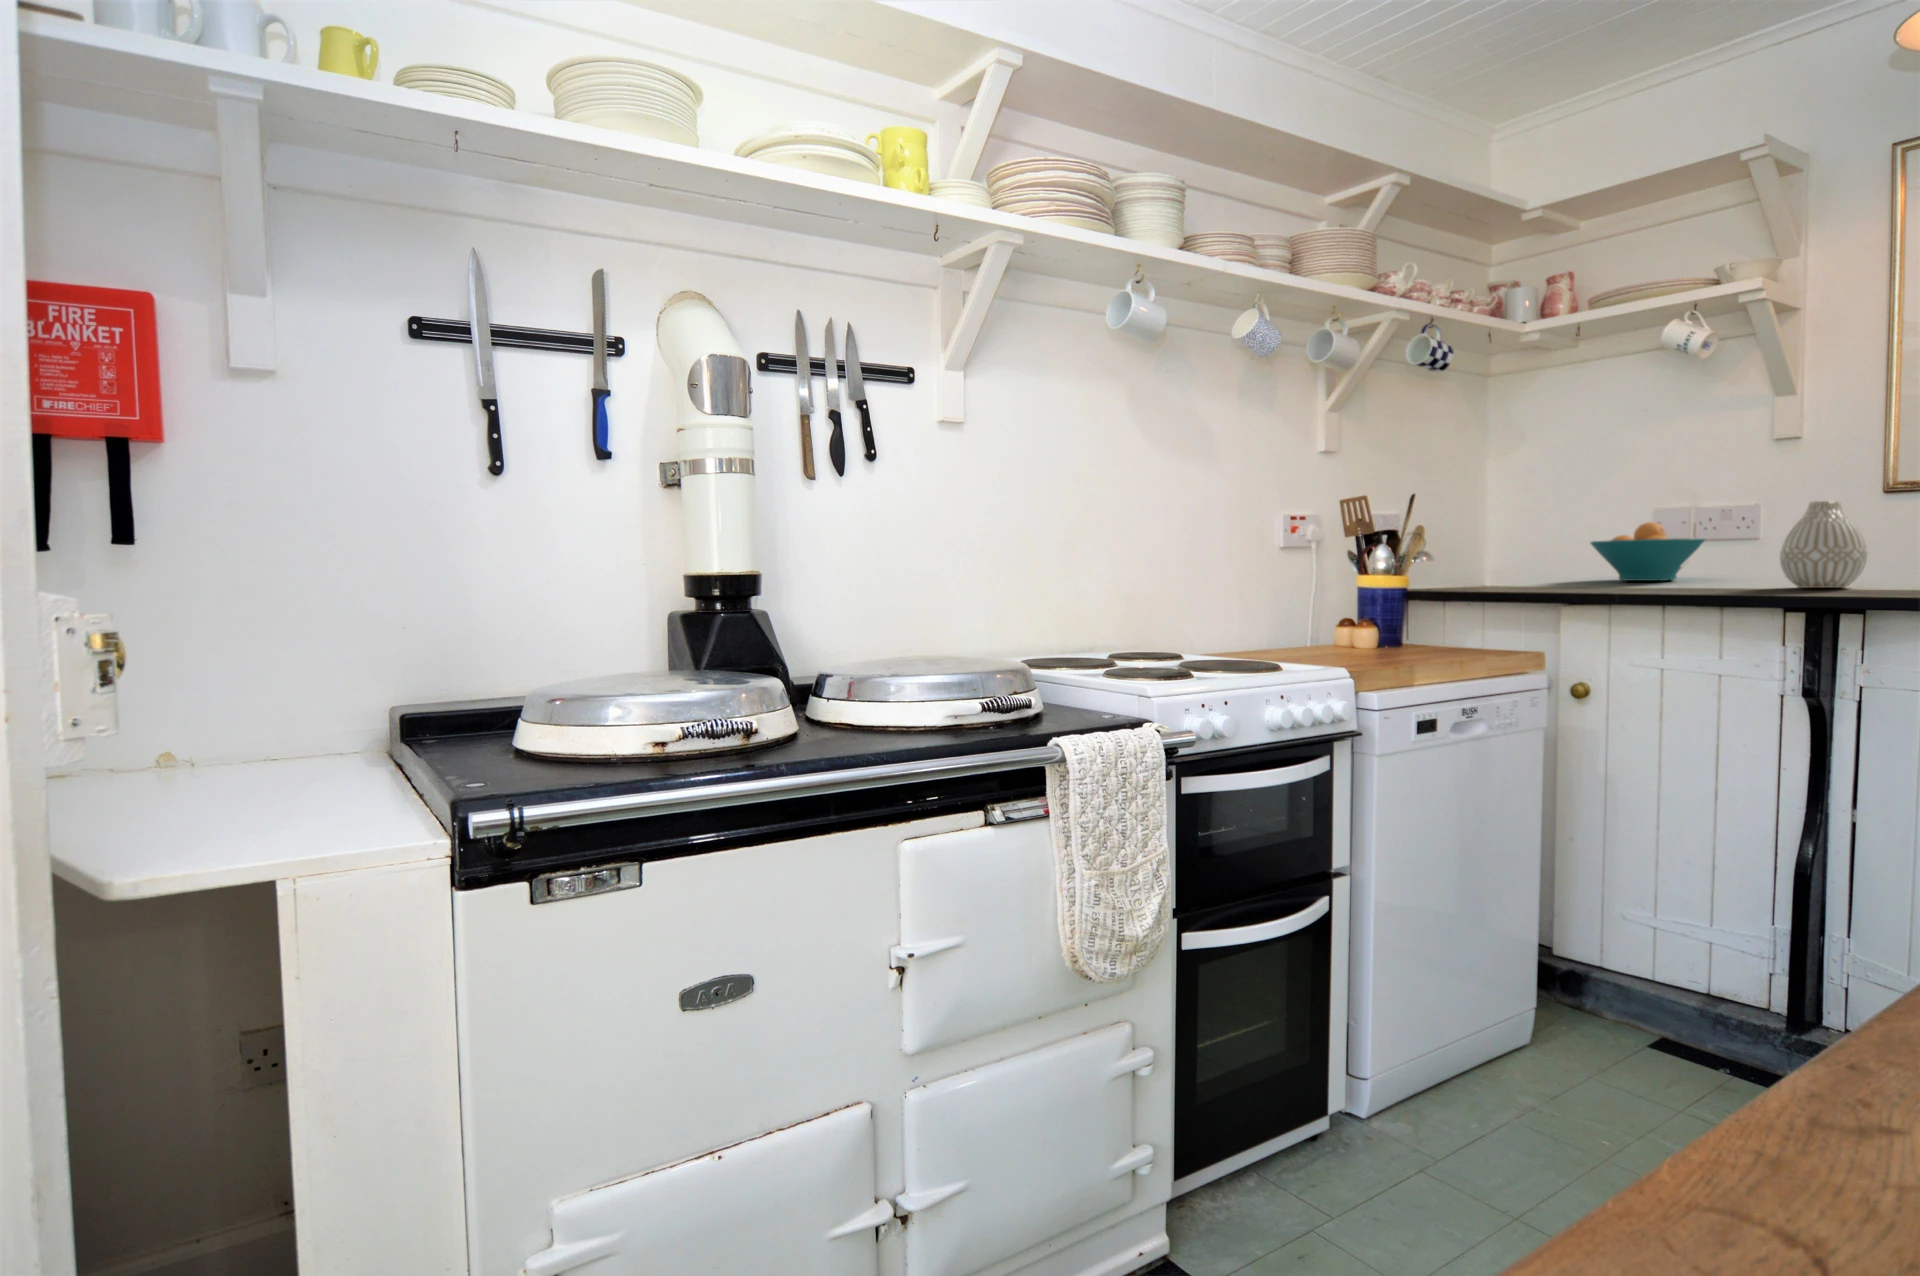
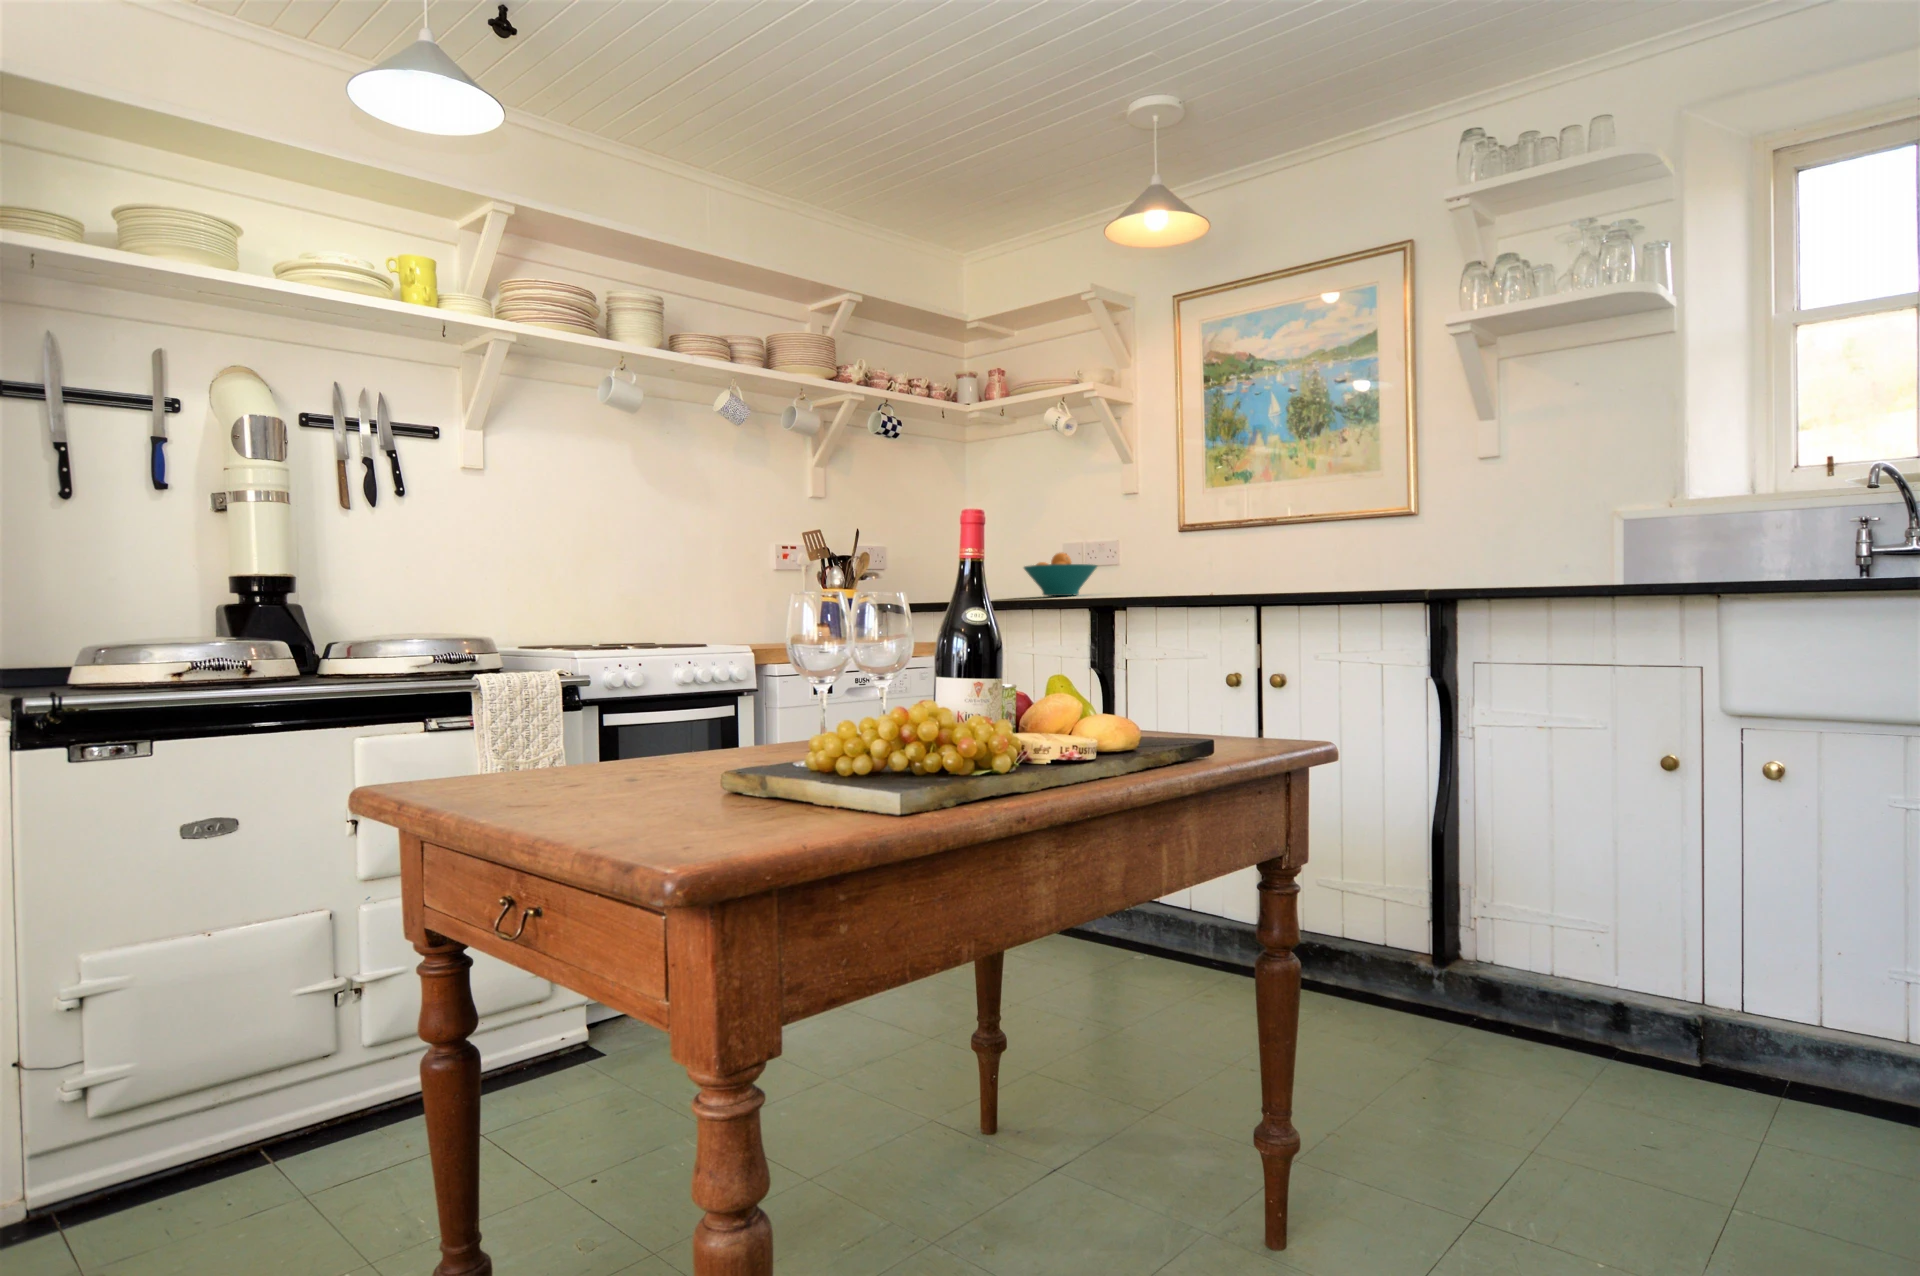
vase: present [1780,501,1867,588] -> none [1104,536,1152,596]

